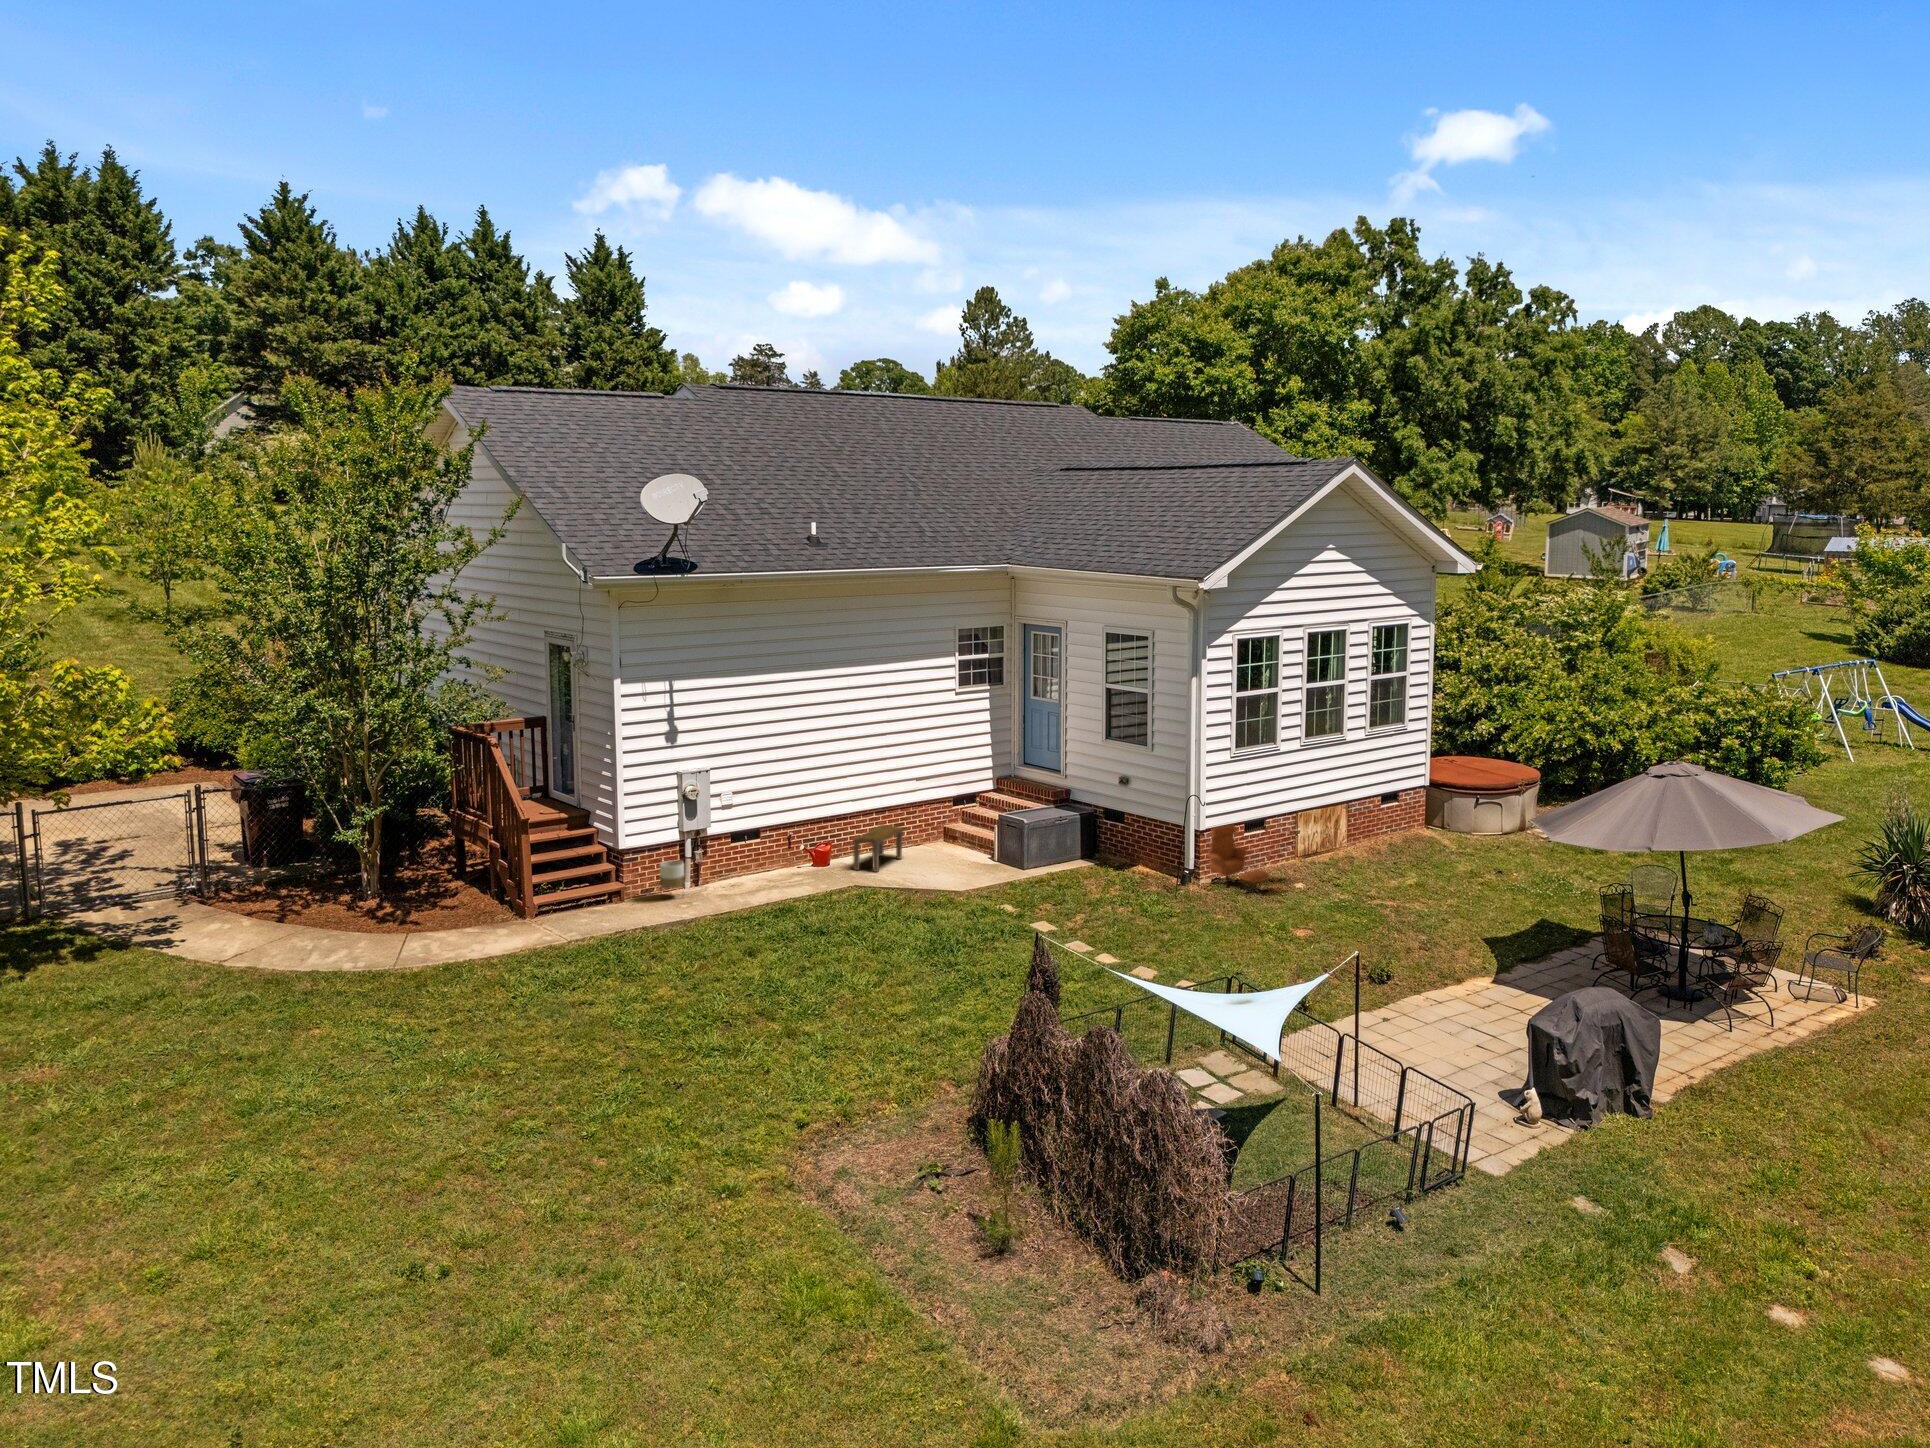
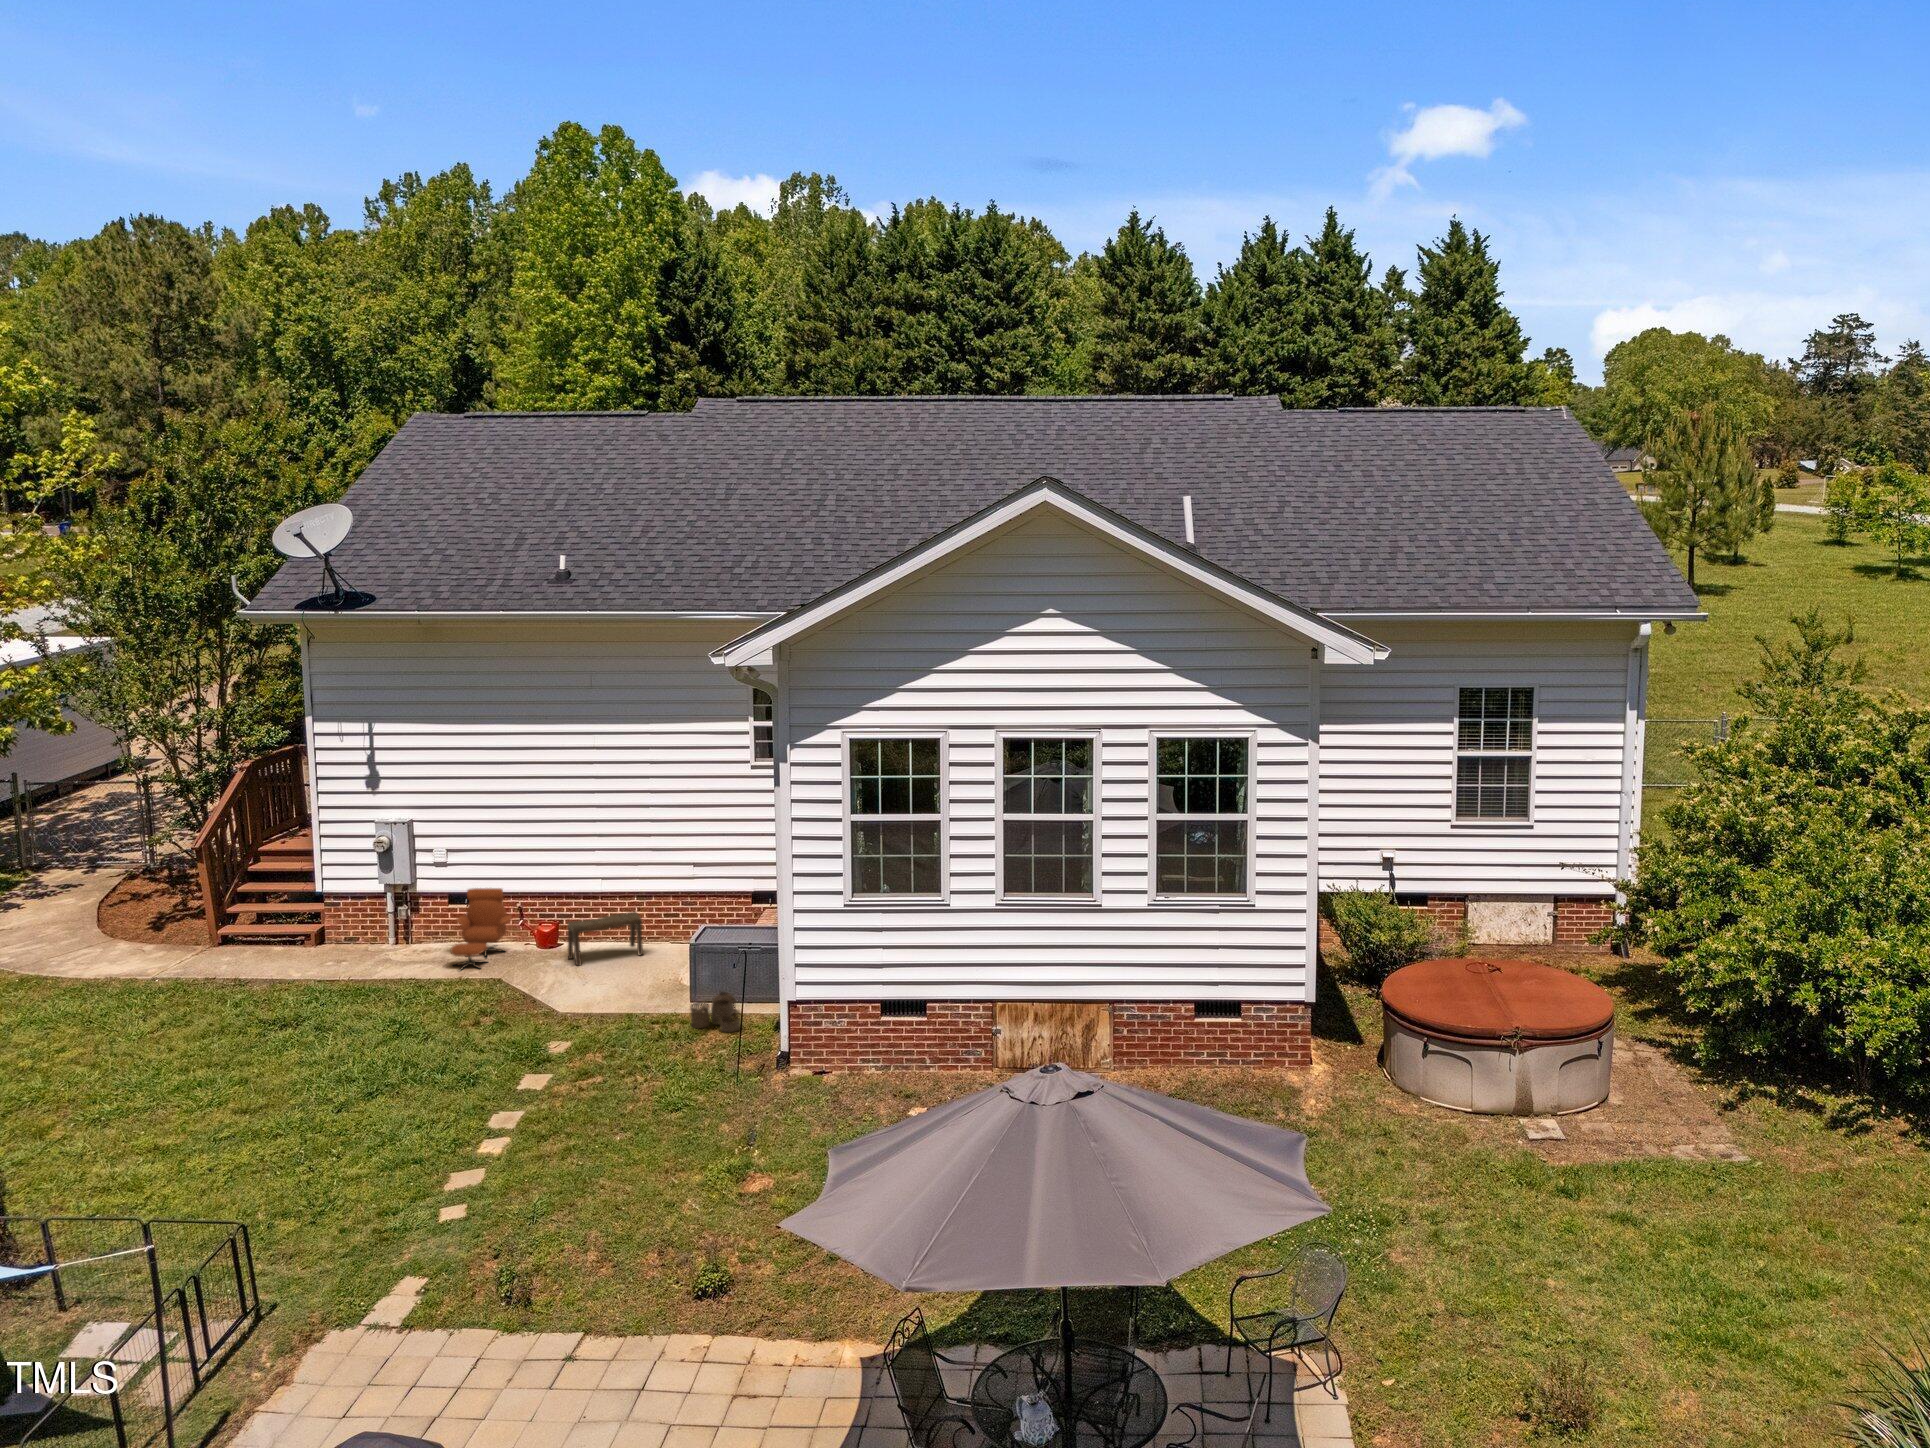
lounge chair: present [1207,825,1269,894] -> present [451,888,512,971]
woven basket: none [1050,855,1098,881] -> present [690,992,740,1032]
planter: present [660,861,685,889] -> none [351,911,380,953]

